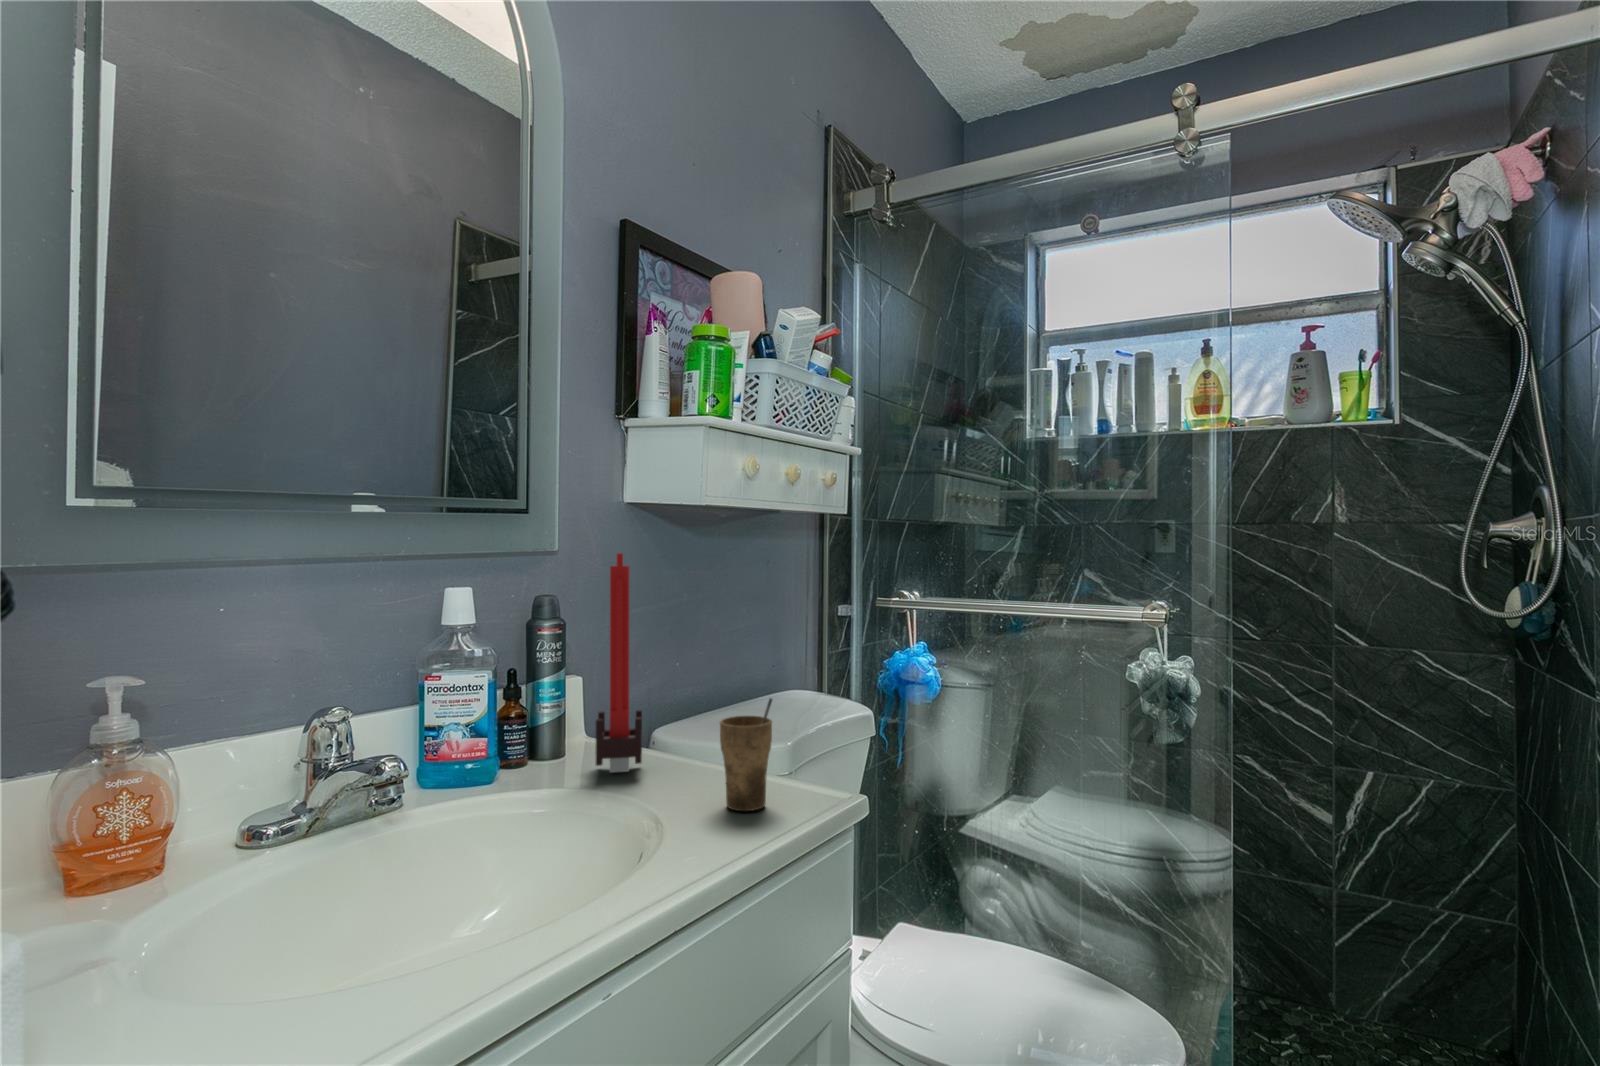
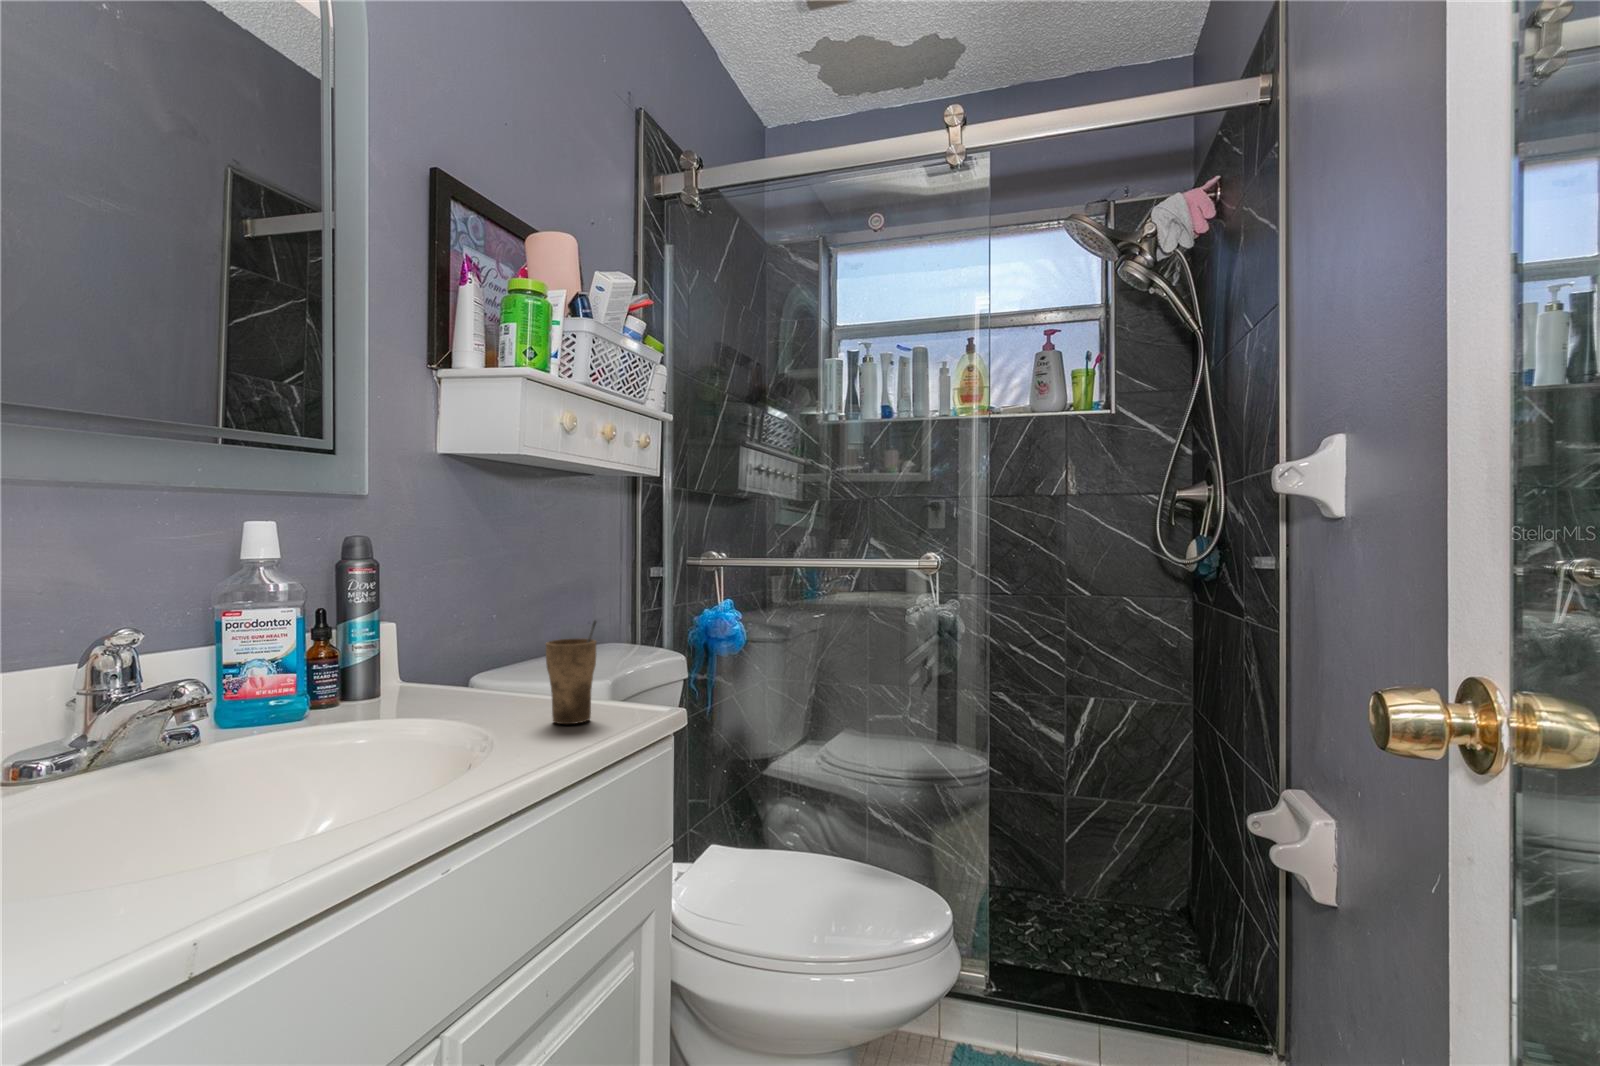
candle: present [596,553,642,772] -> none [415,490,464,705]

